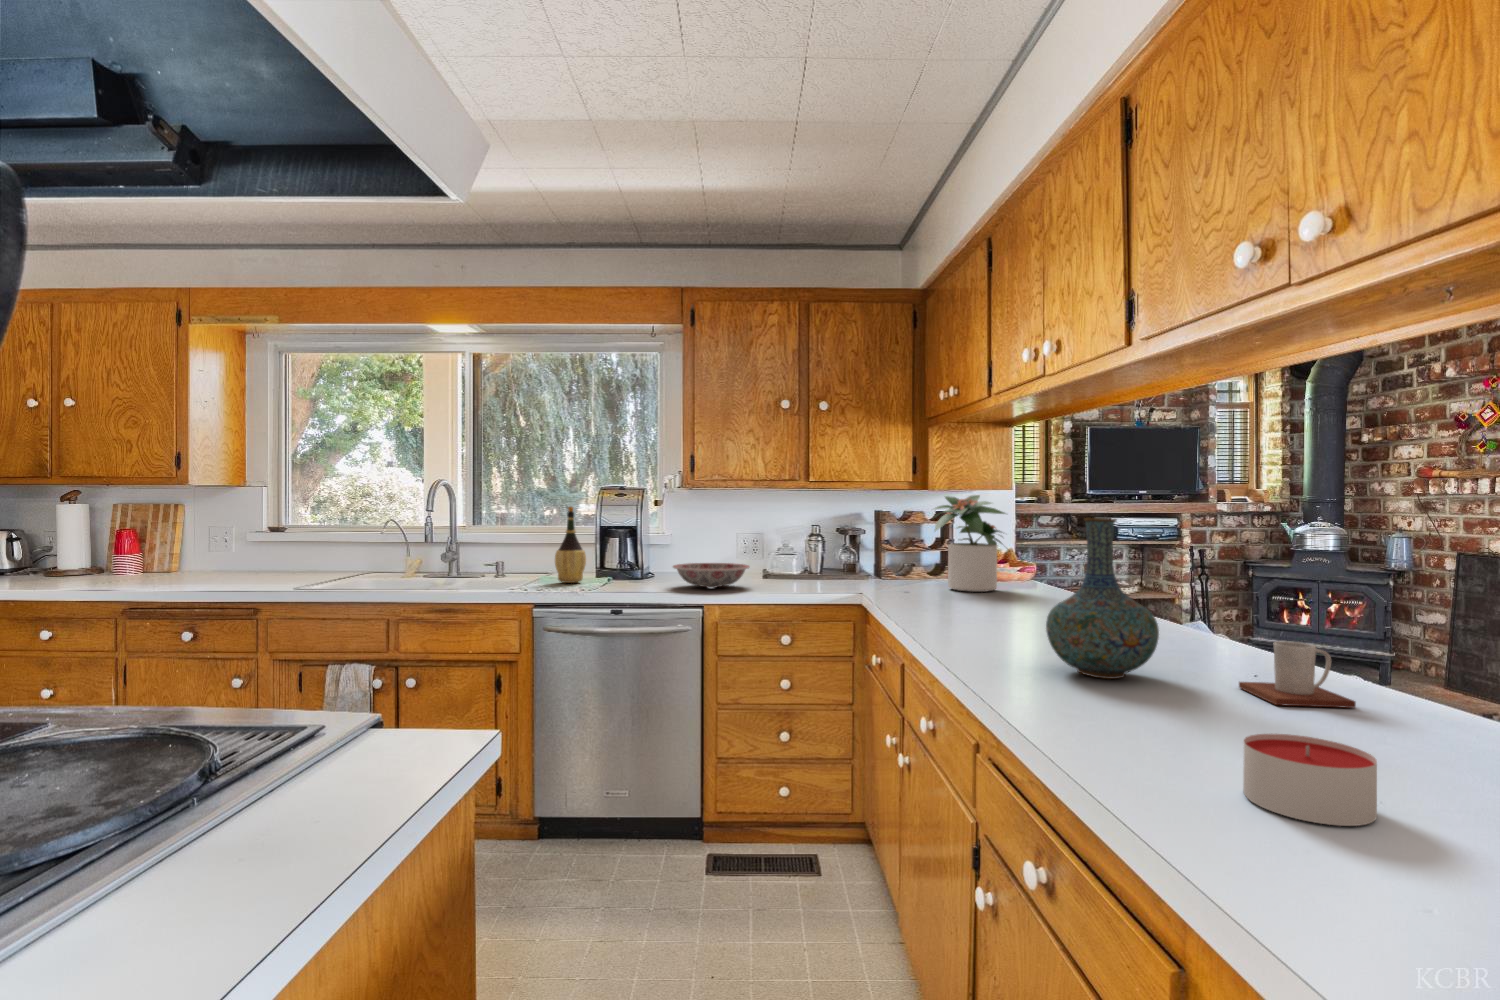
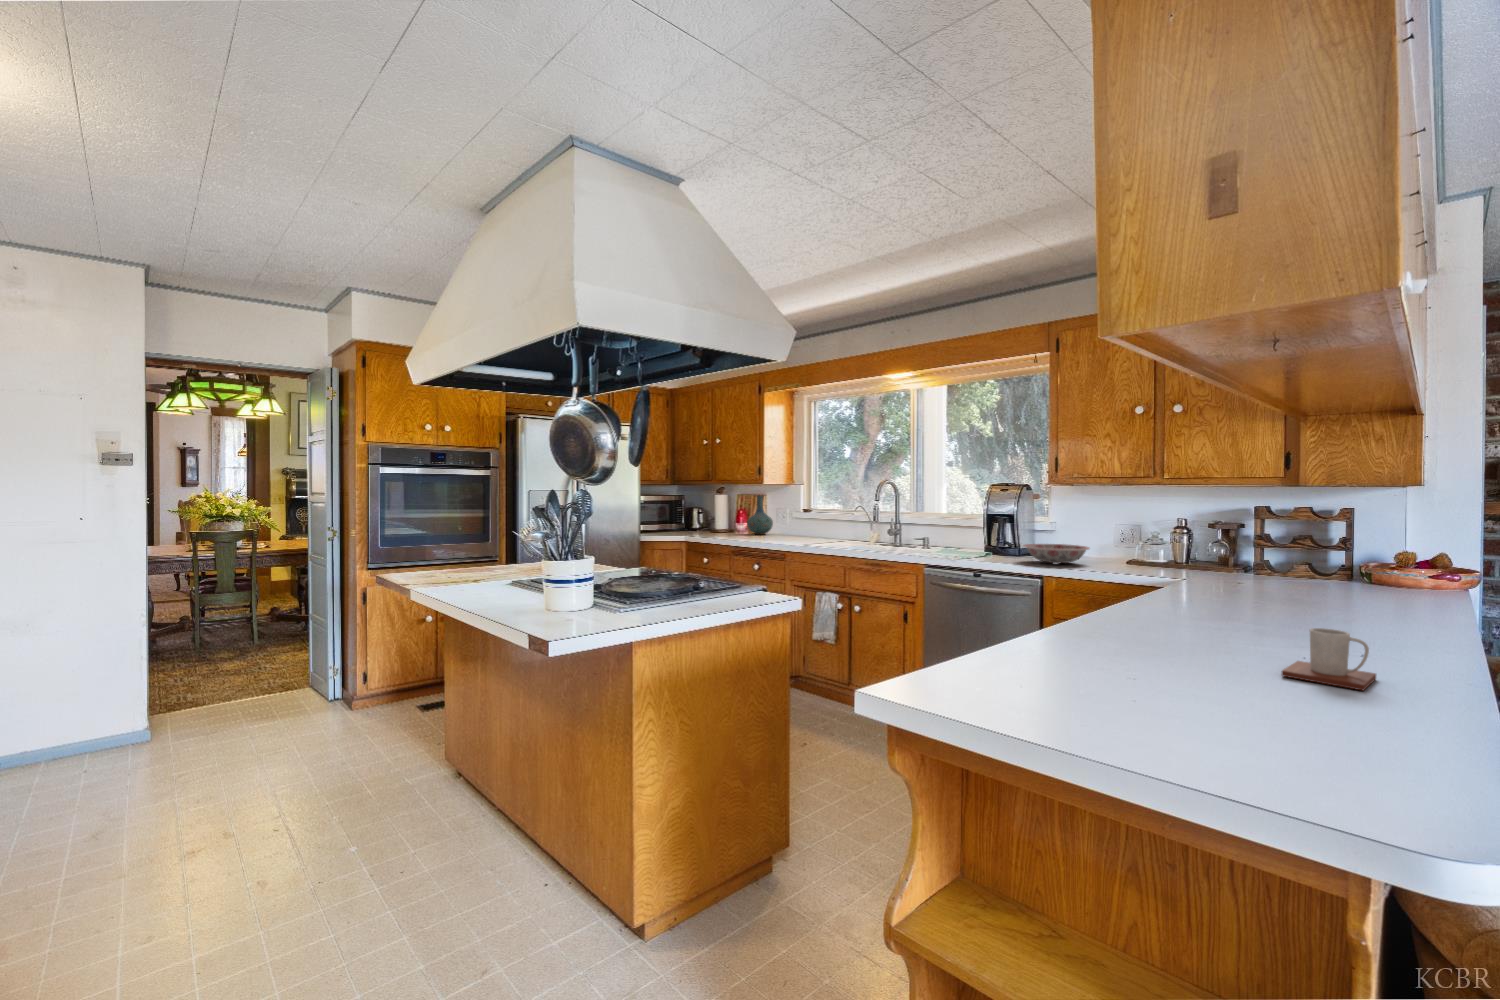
potted plant: present [934,495,1005,592] -> none [1263,491,1372,588]
wine bottle: present [555,507,586,583] -> none [948,498,971,553]
vase: present [1046,518,1159,679] -> present [747,495,773,535]
candle: present [1243,734,1377,826] -> none [1042,655,1118,708]

